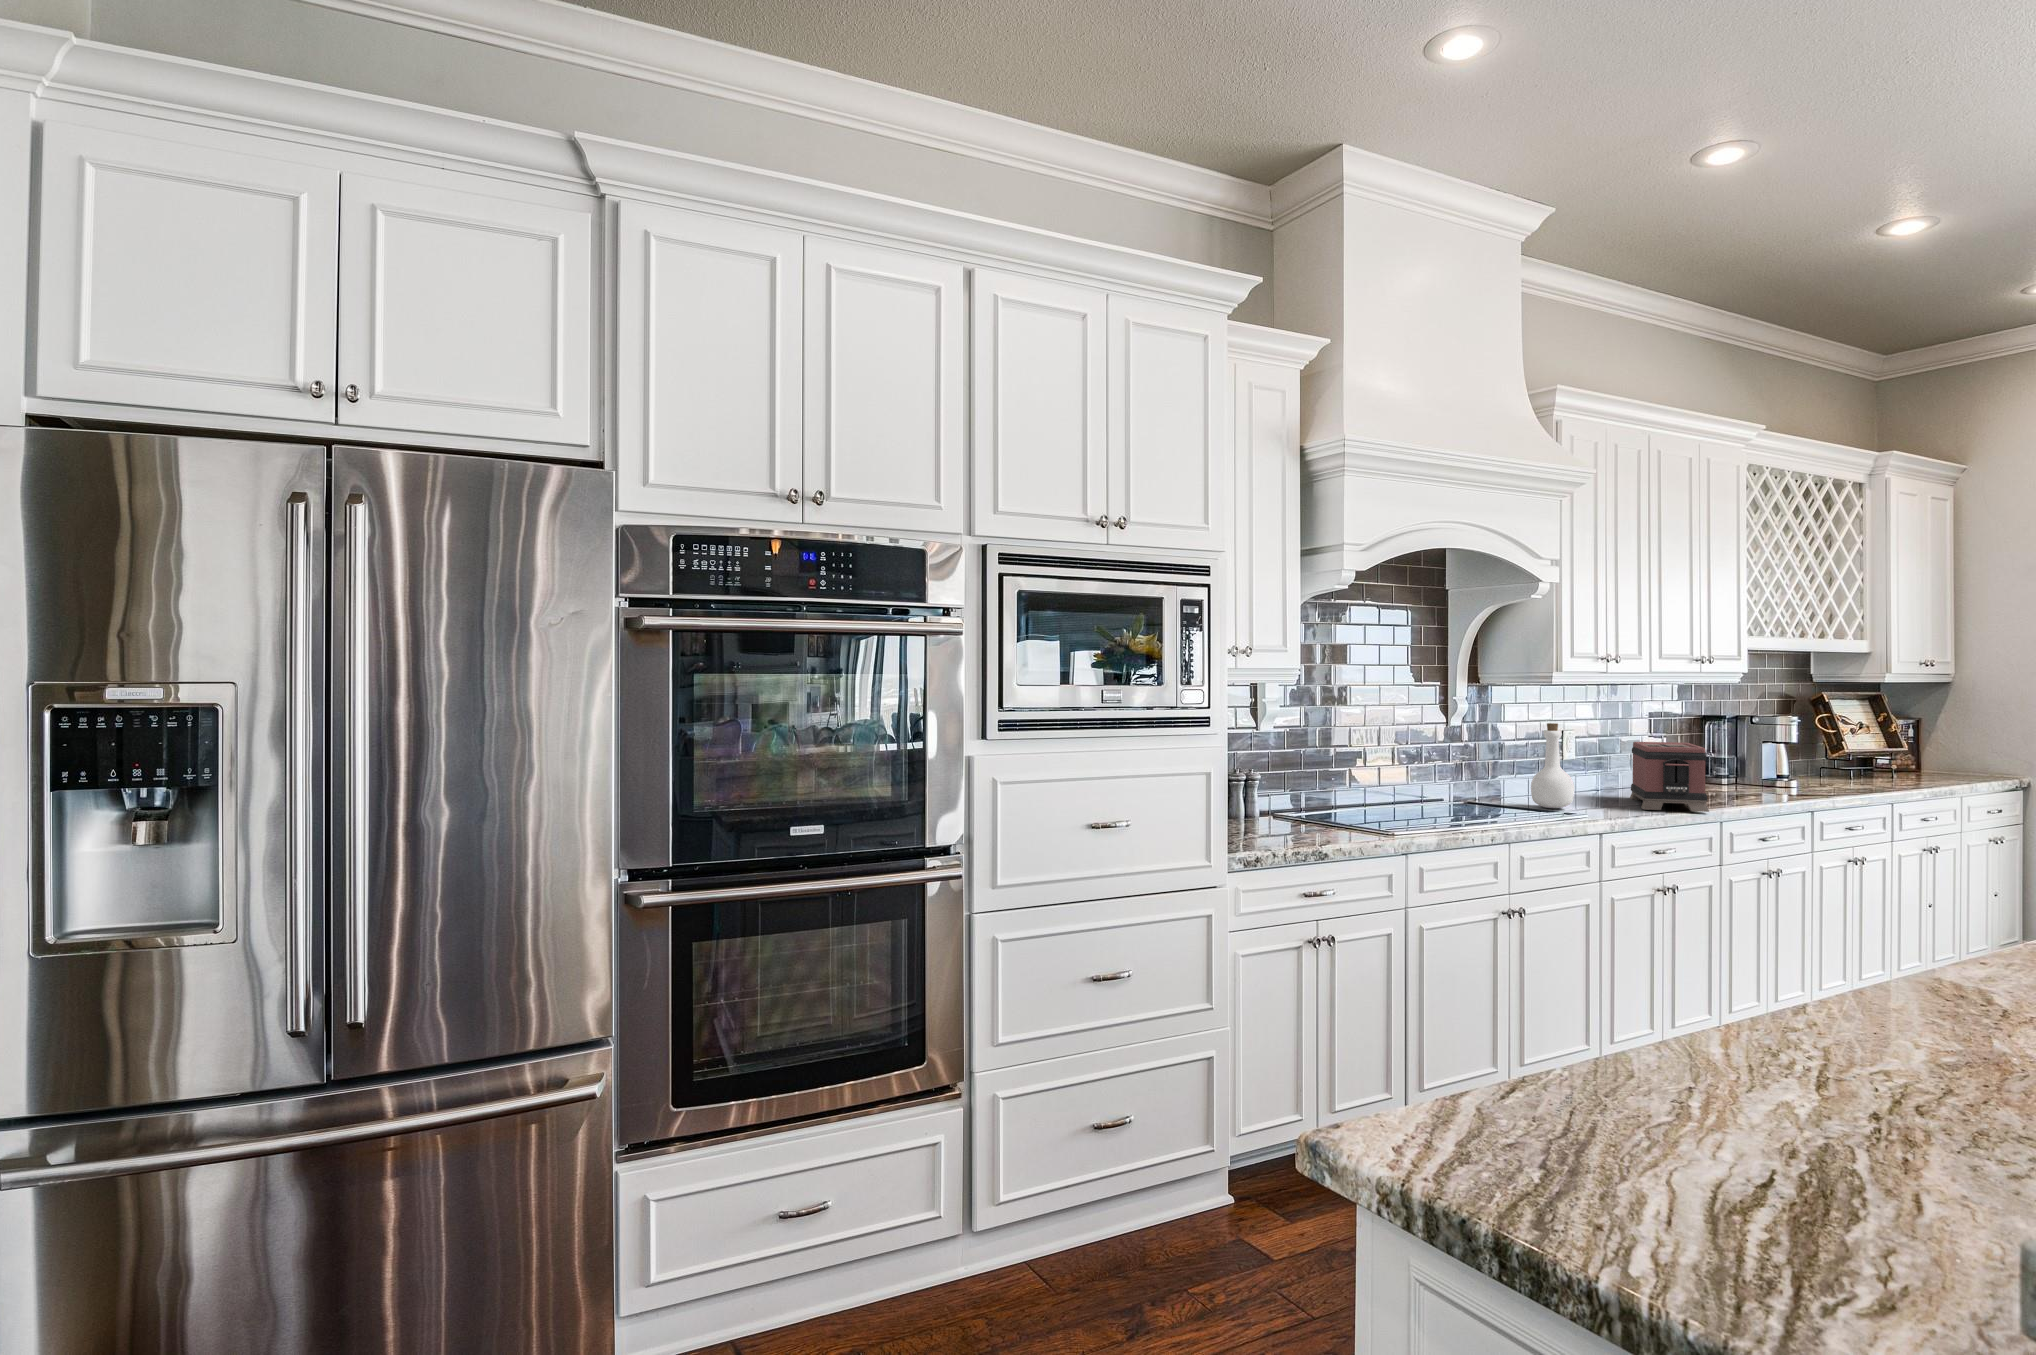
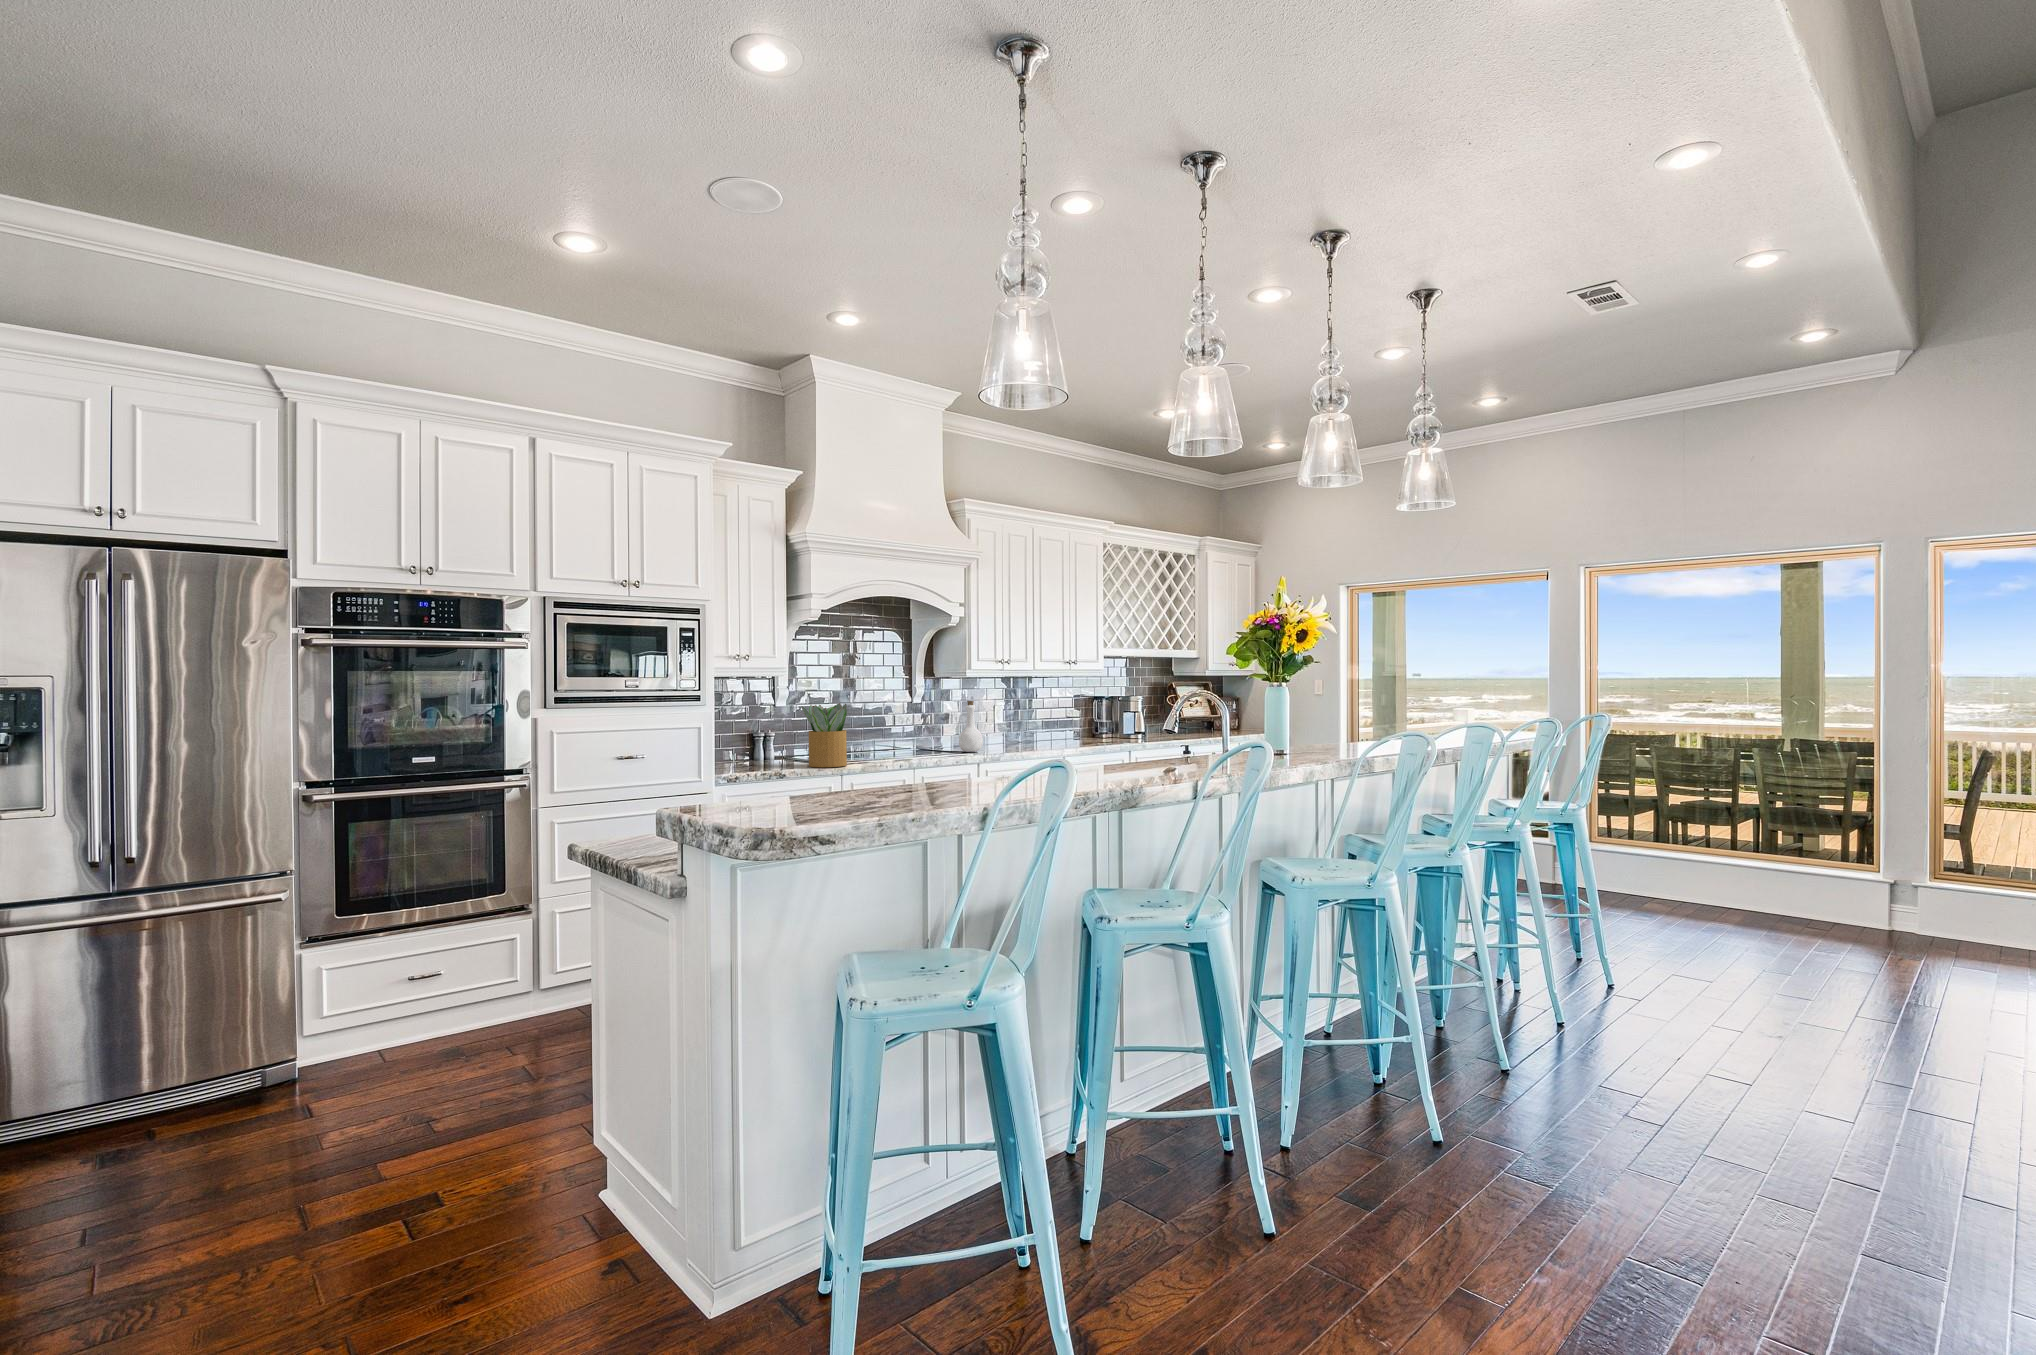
potted plant: none [1318,727,1394,836] -> present [802,703,847,767]
toaster: present [1630,742,1709,812] -> none [1023,712,1062,751]

